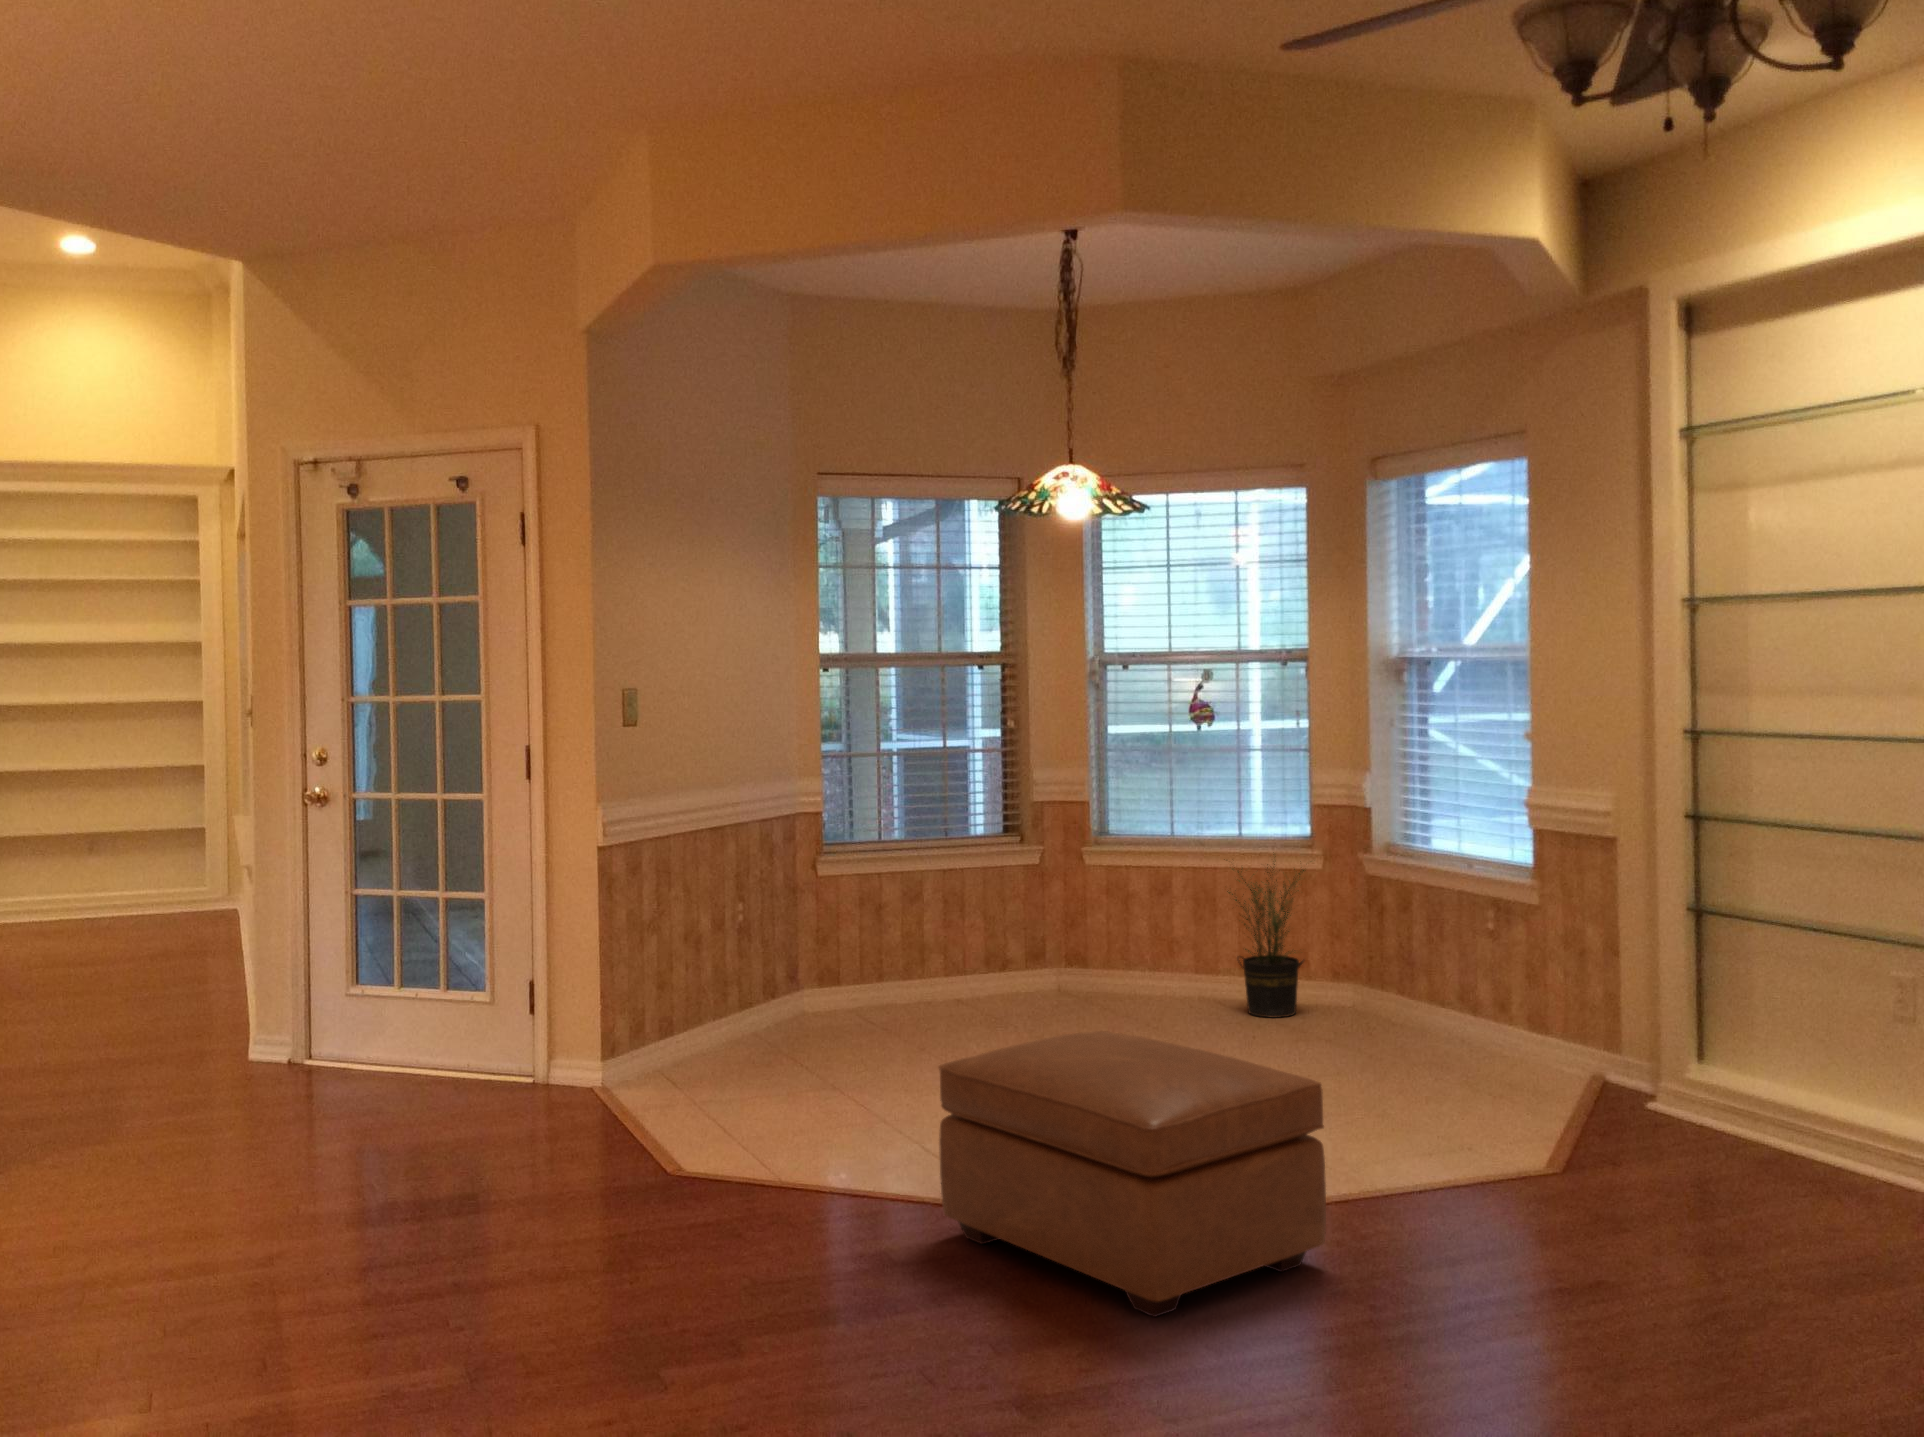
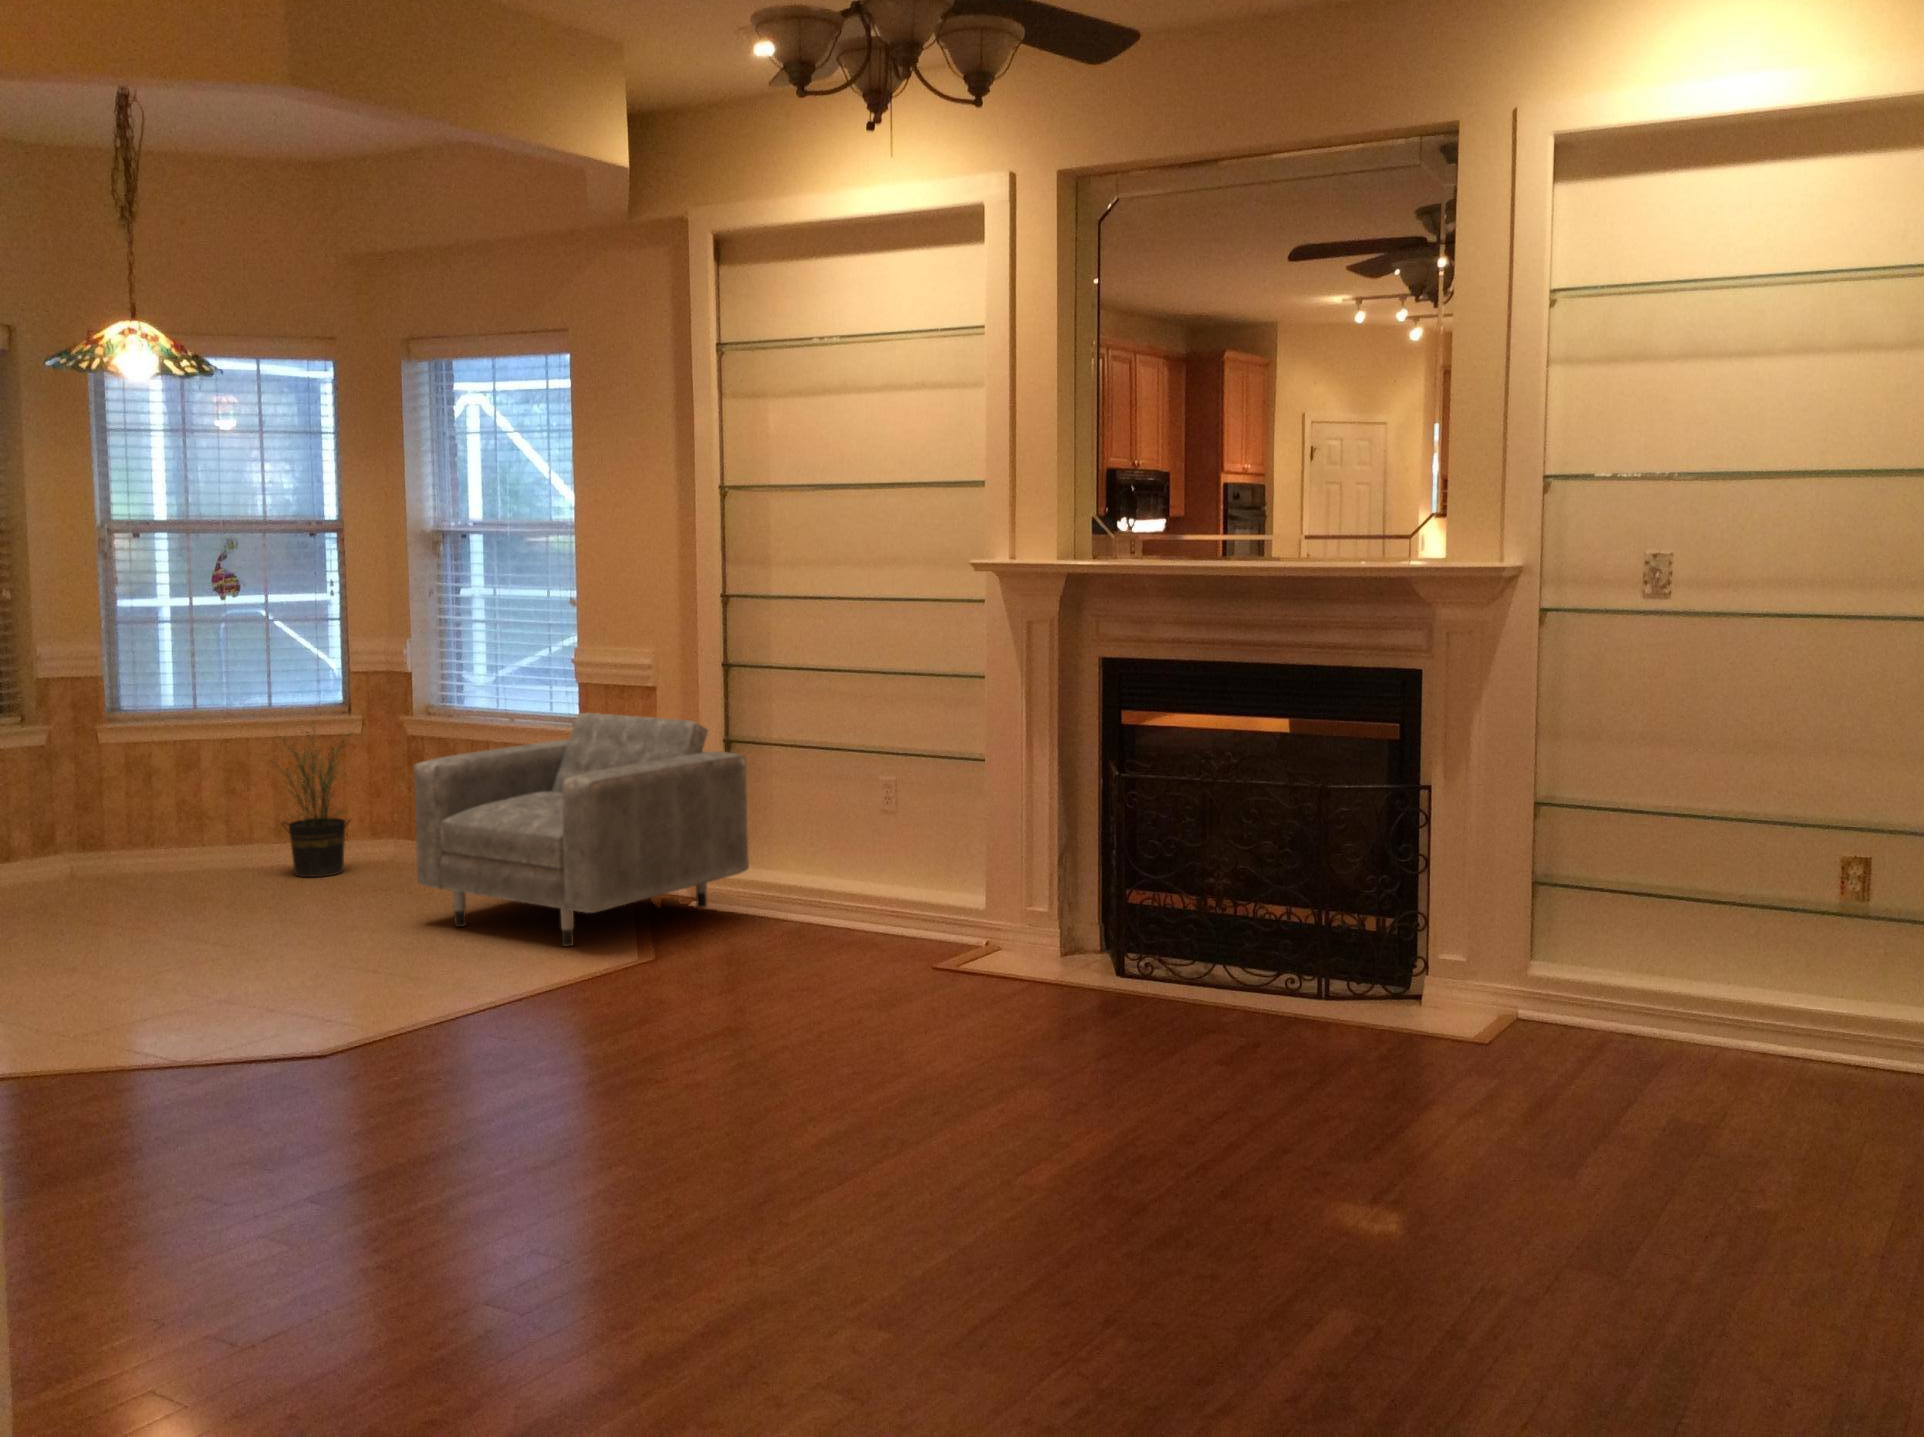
armchair: none [1326,864,1722,1141] -> present [414,713,749,946]
ottoman: present [939,1031,1326,1317] -> none [115,880,514,1116]

